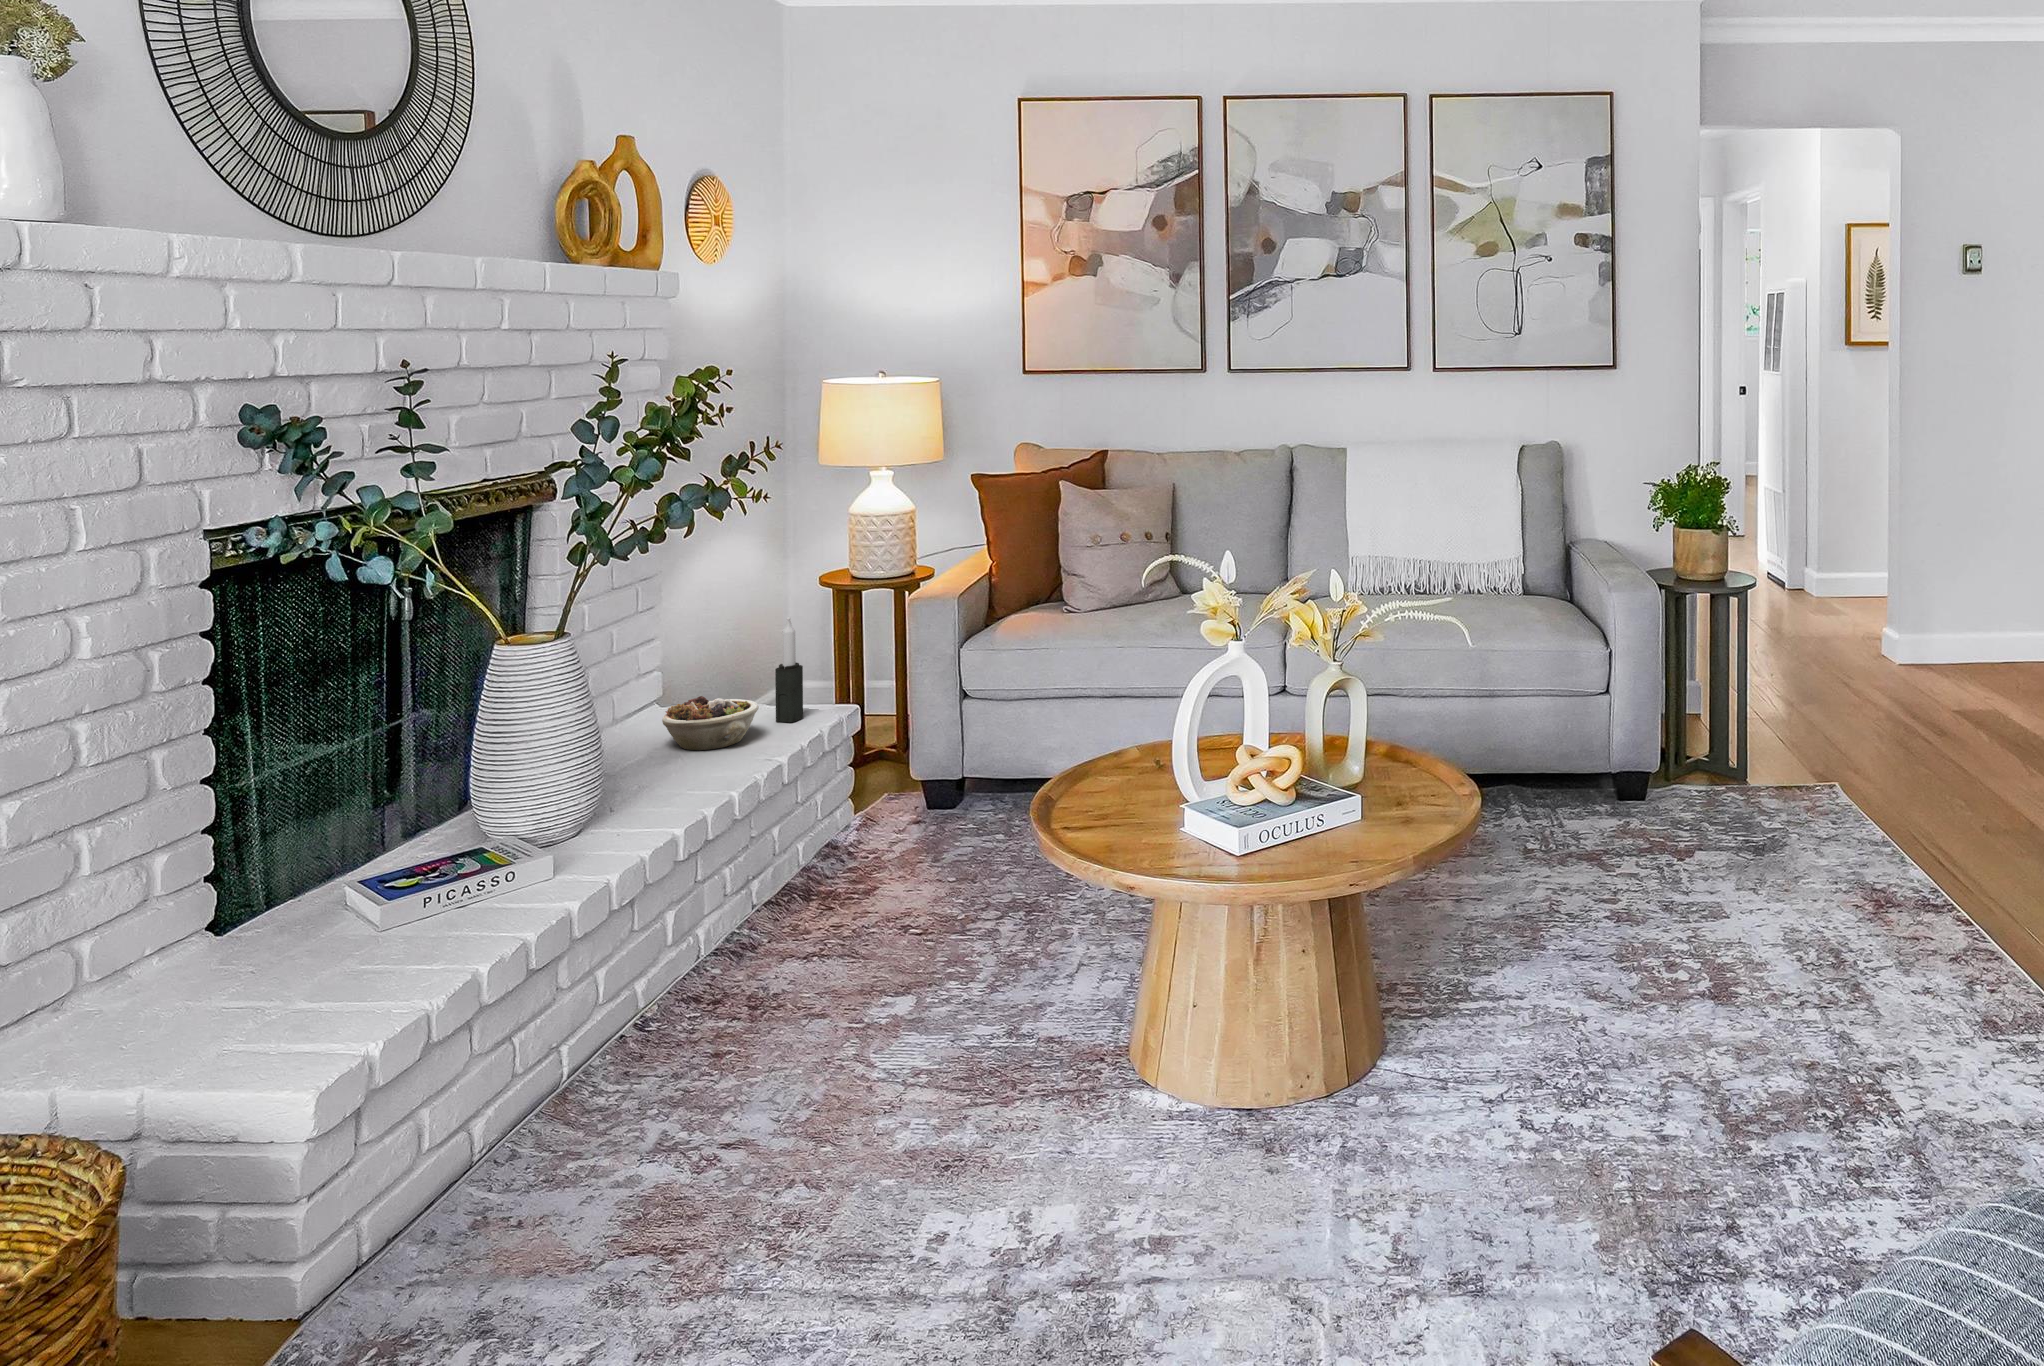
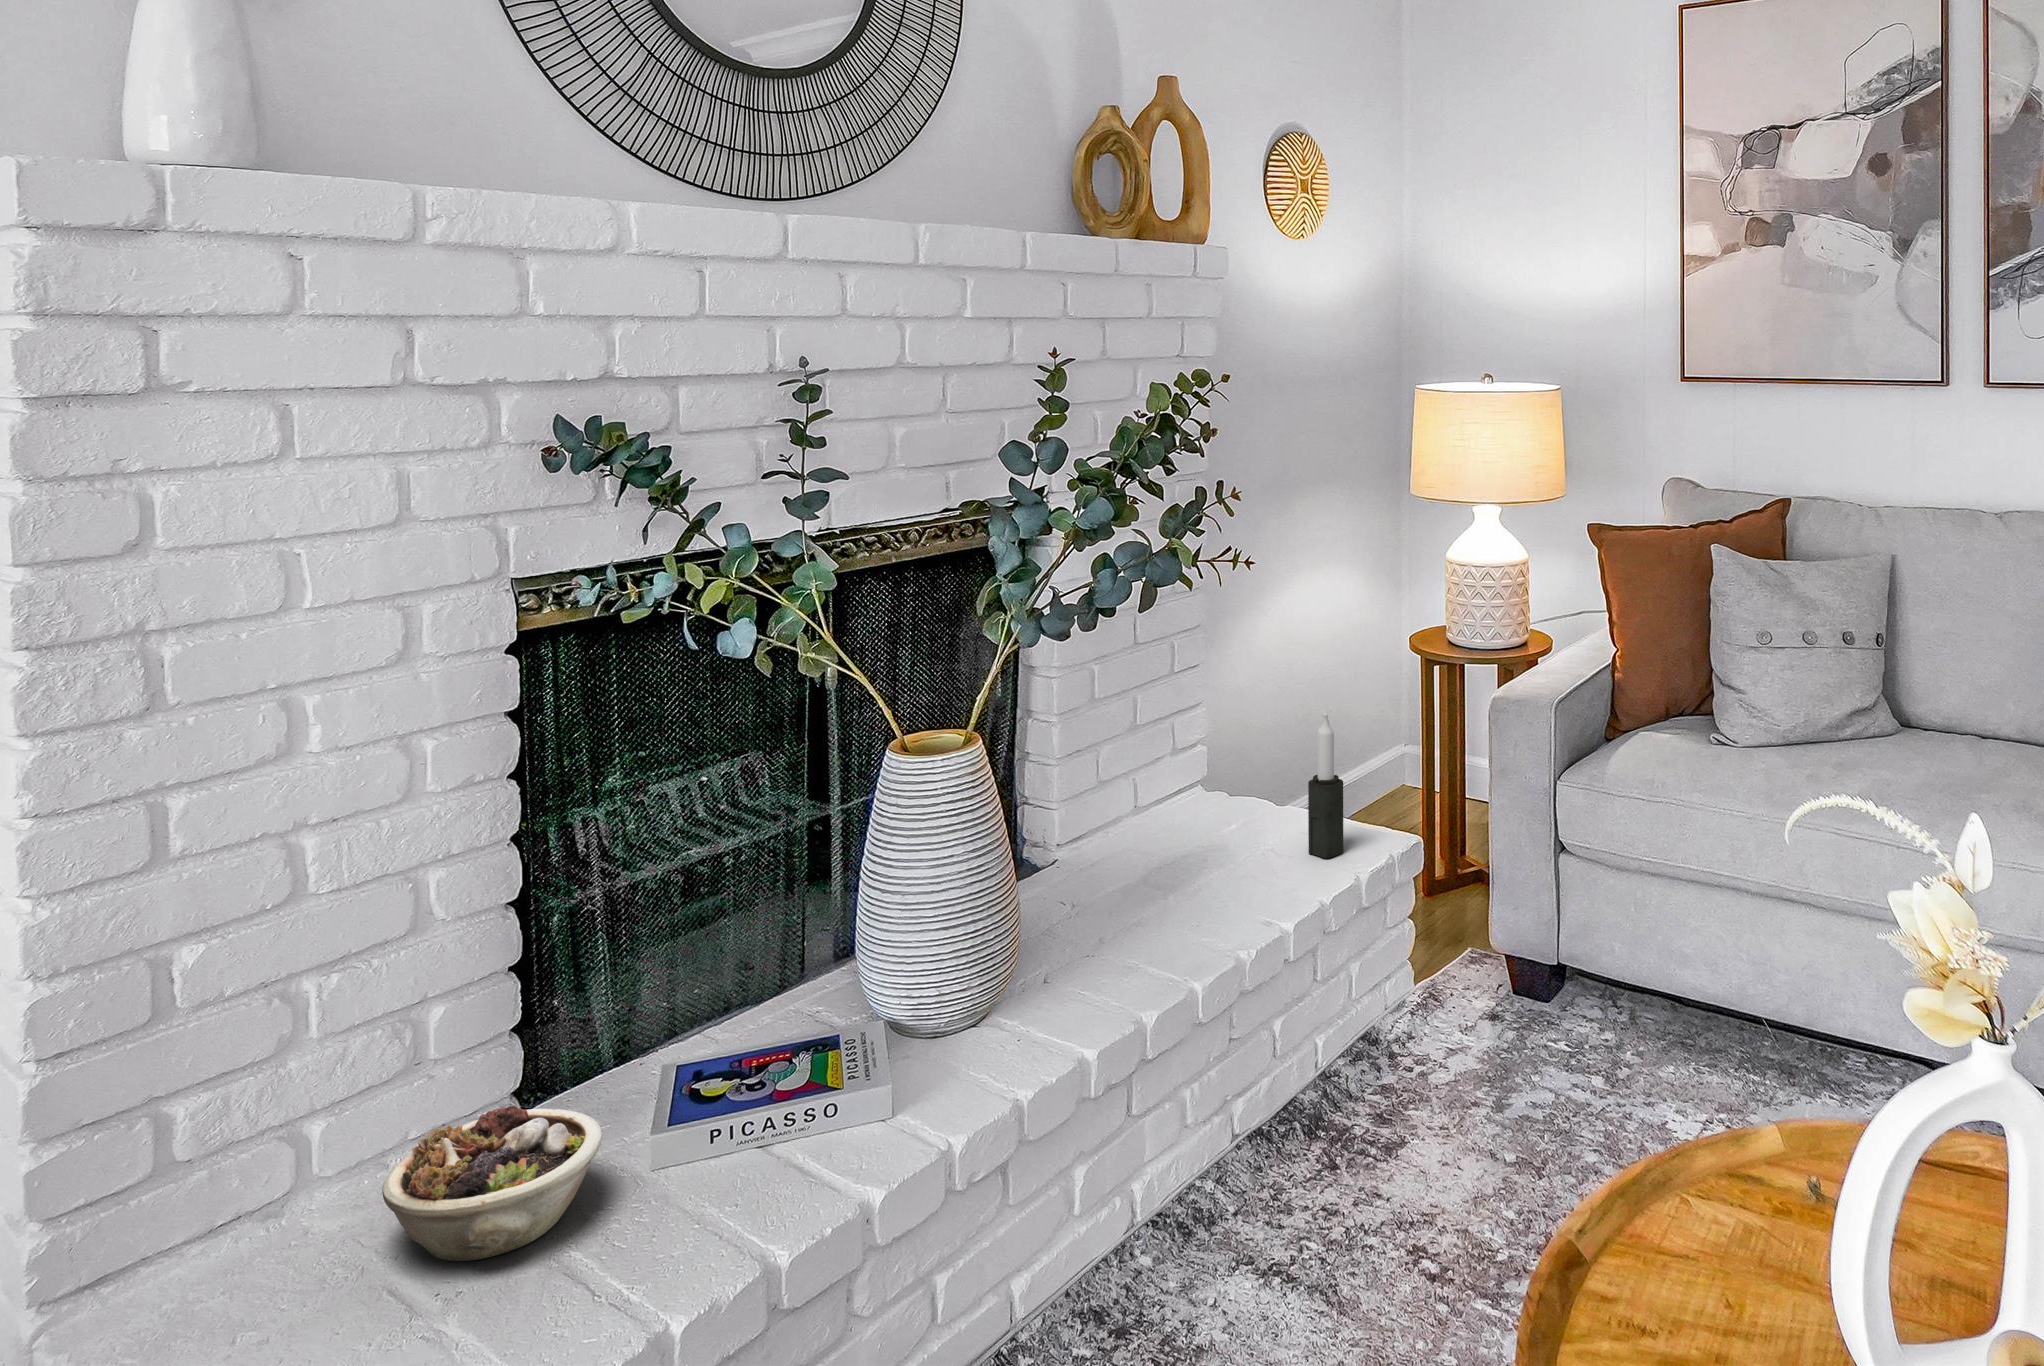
succulent planter: present [662,696,759,750] -> present [382,1106,602,1261]

